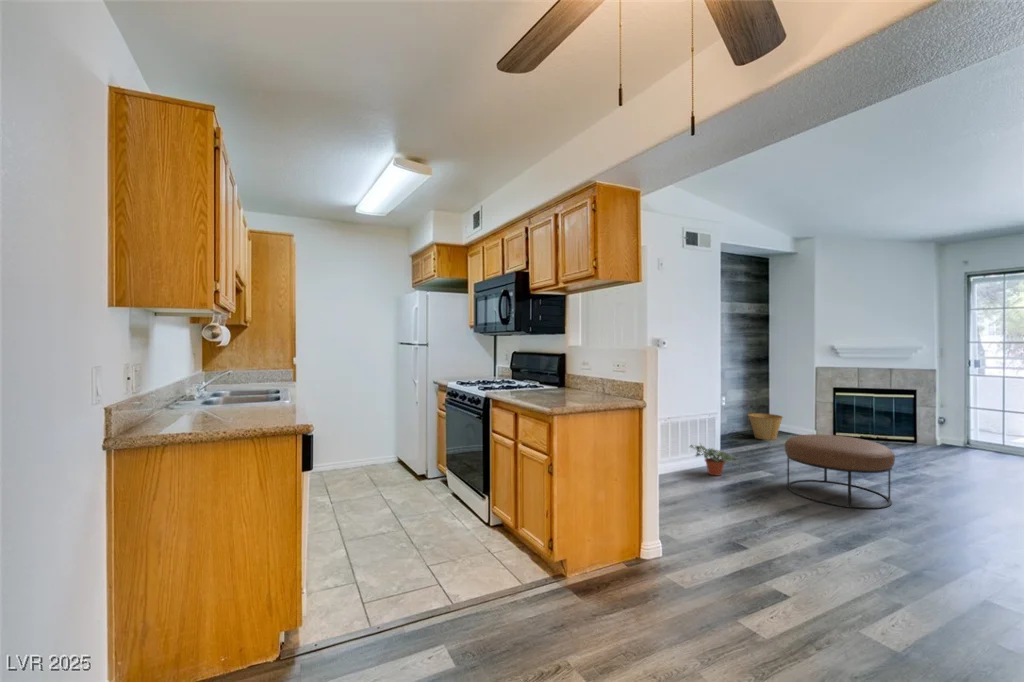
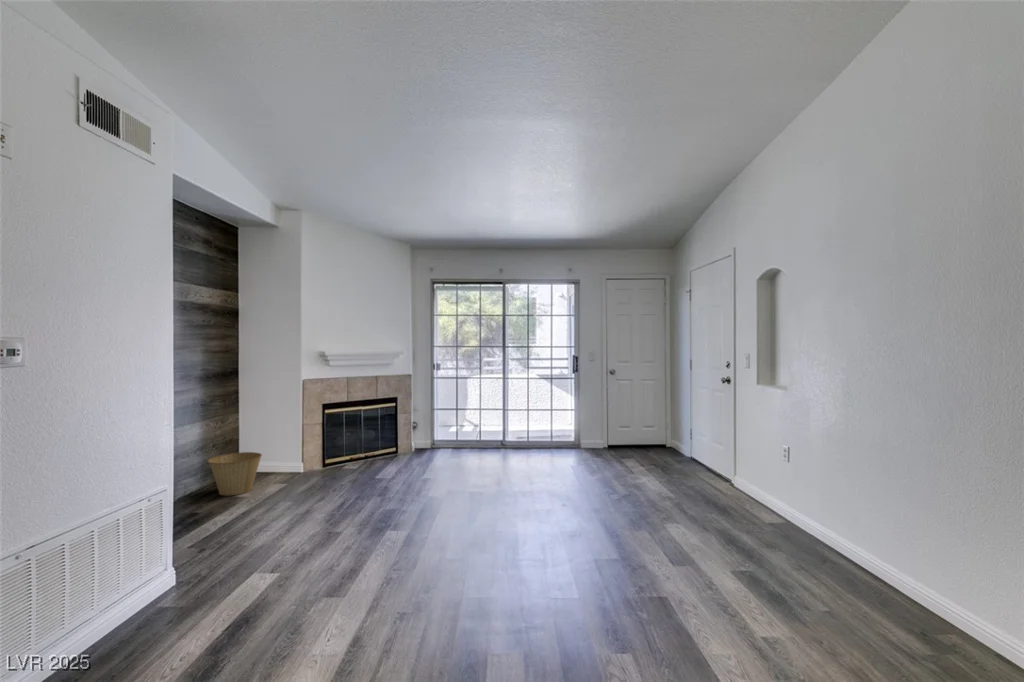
ottoman: present [785,434,895,509] -> none [294,484,442,623]
potted plant: present [690,445,737,476] -> none [71,569,216,641]

